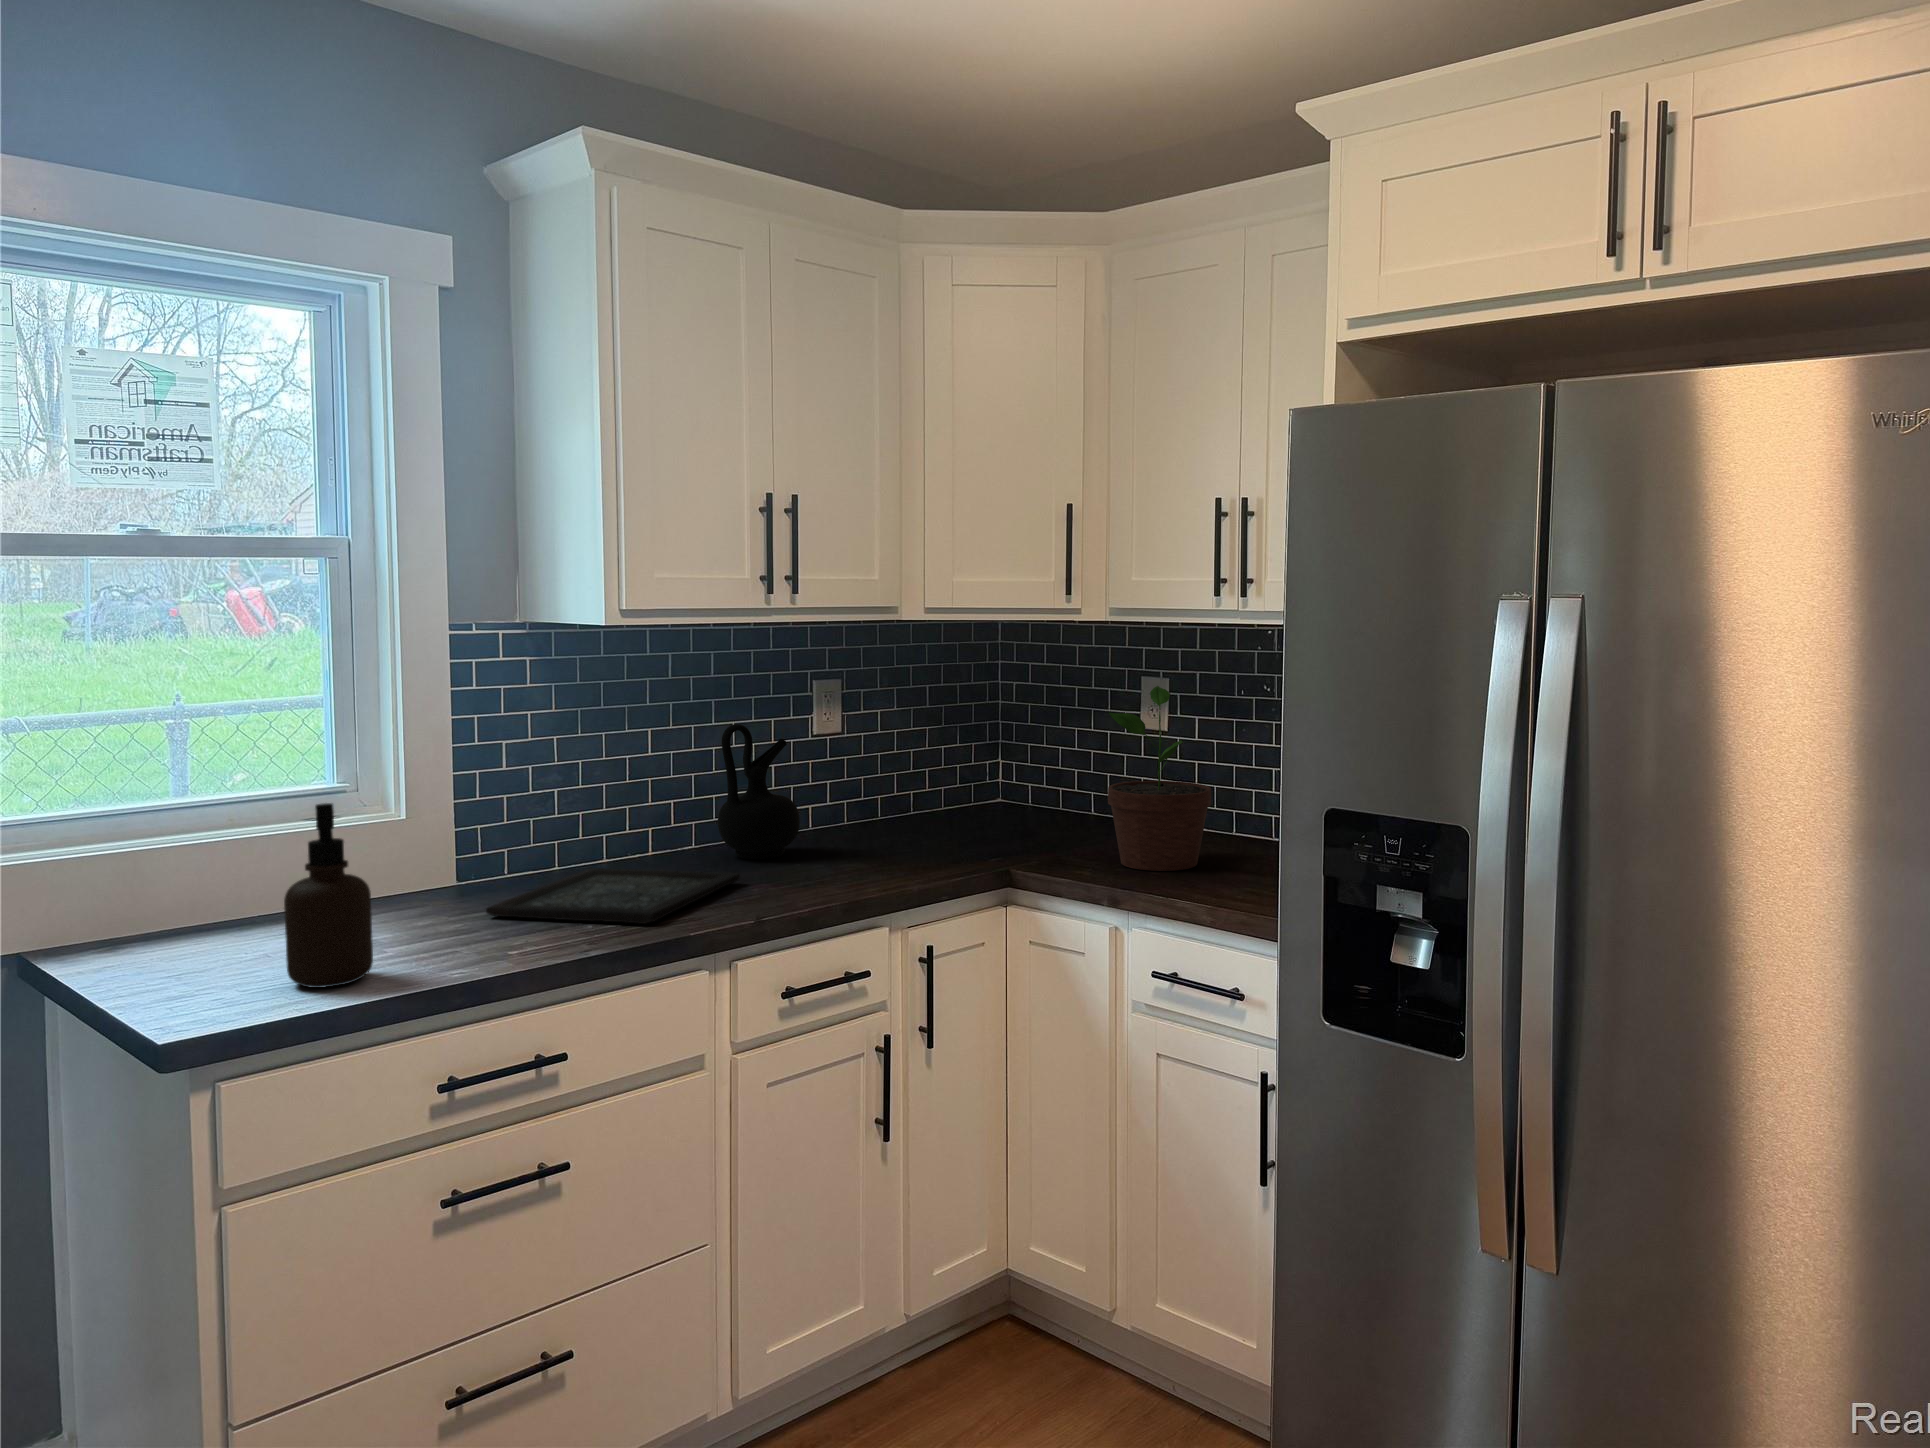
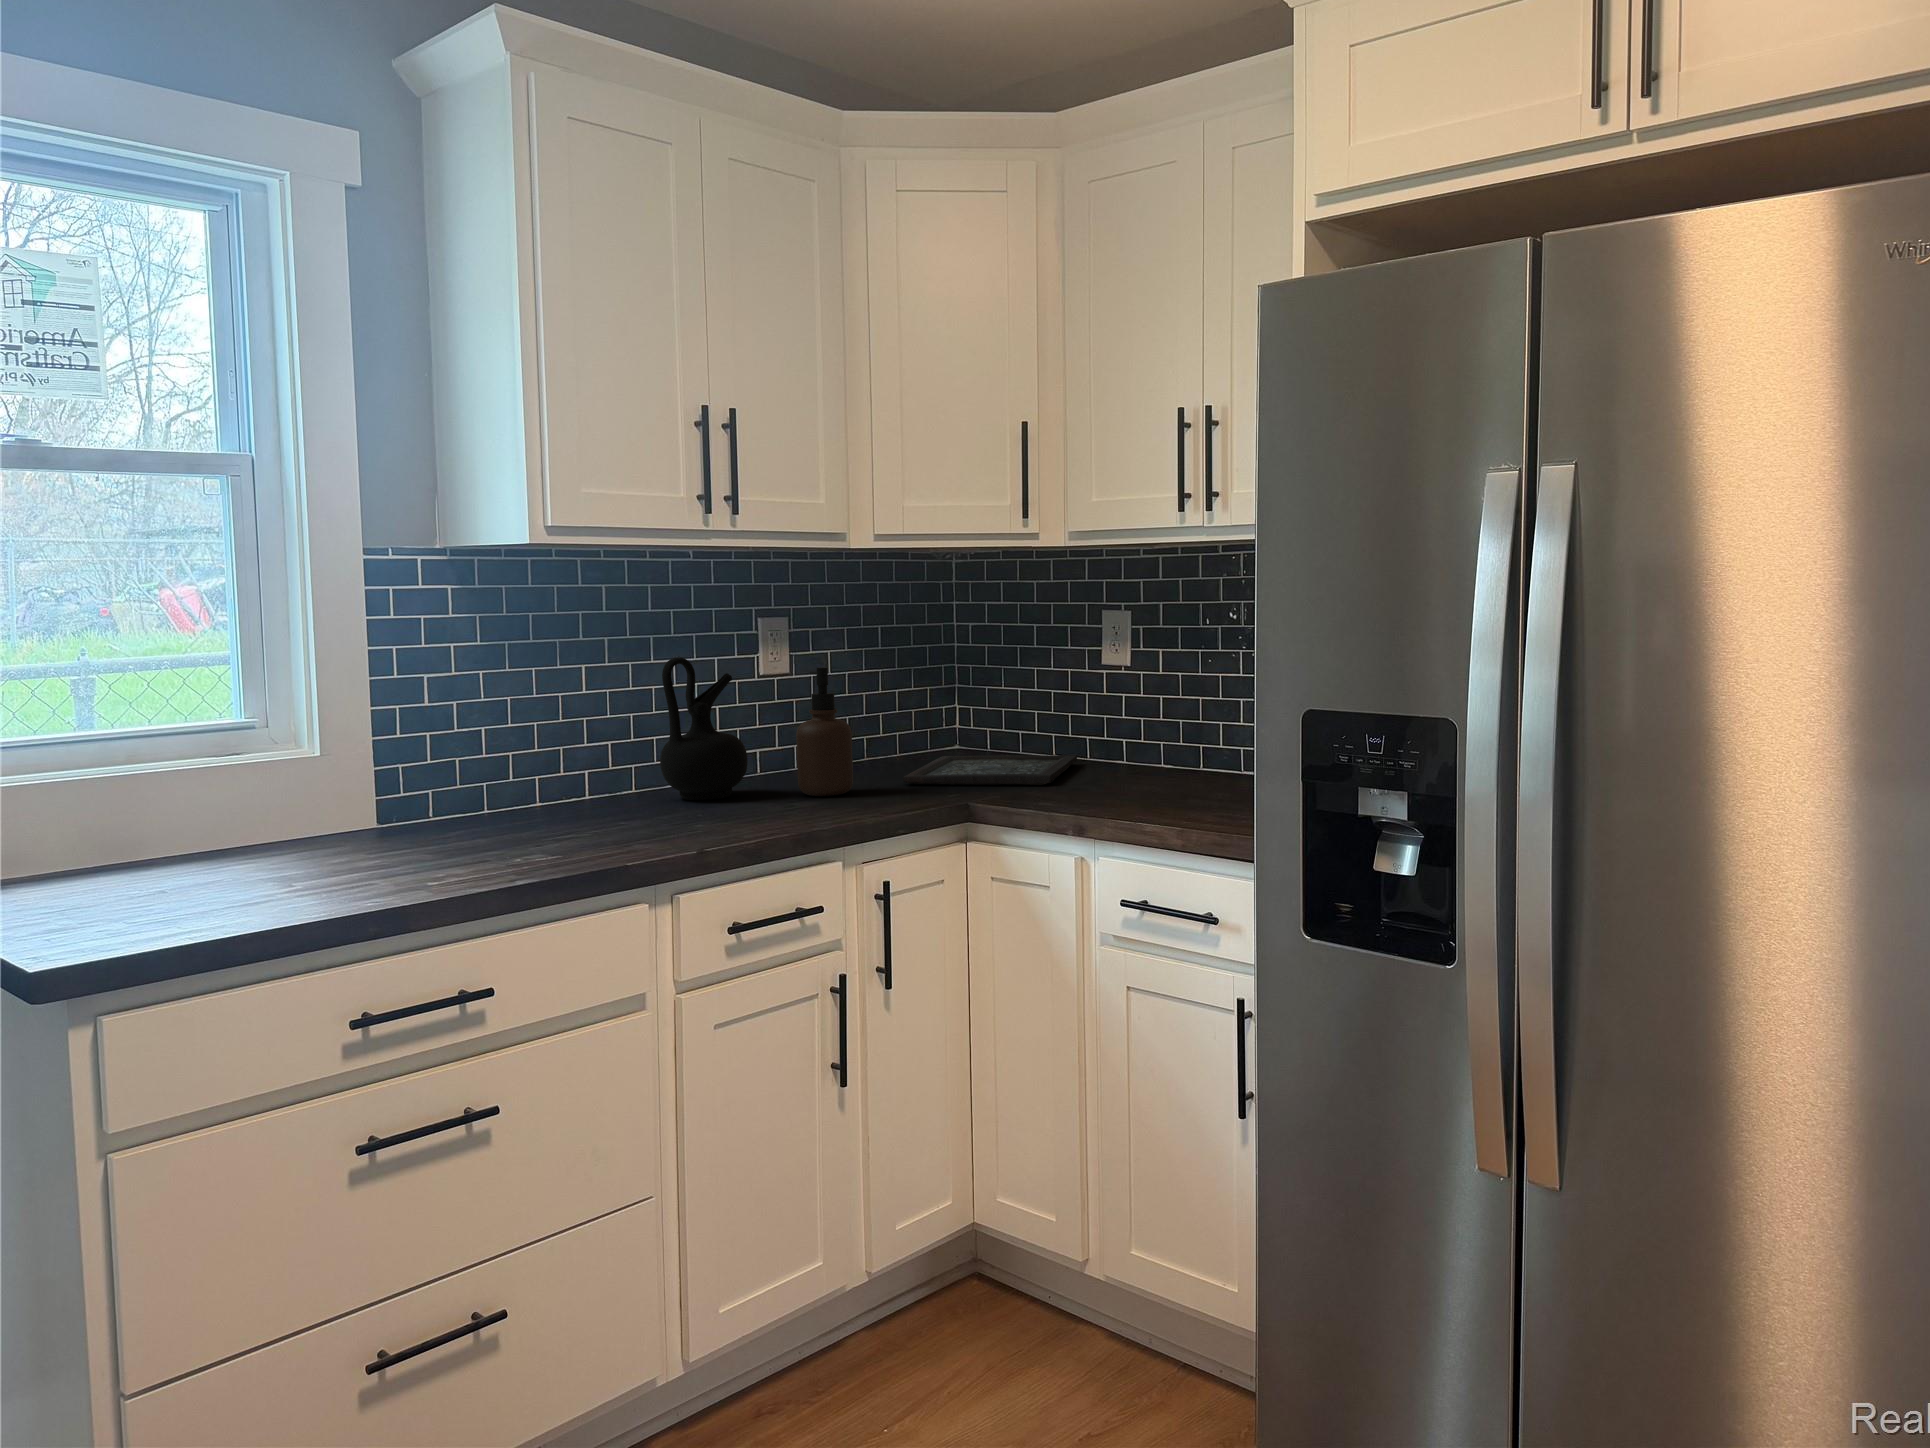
potted plant: present [1108,686,1211,871] -> none [1071,609,1181,800]
soap dispenser: present [284,803,373,988] -> present [796,667,853,796]
tray: present [486,868,740,924] -> present [903,755,1077,785]

